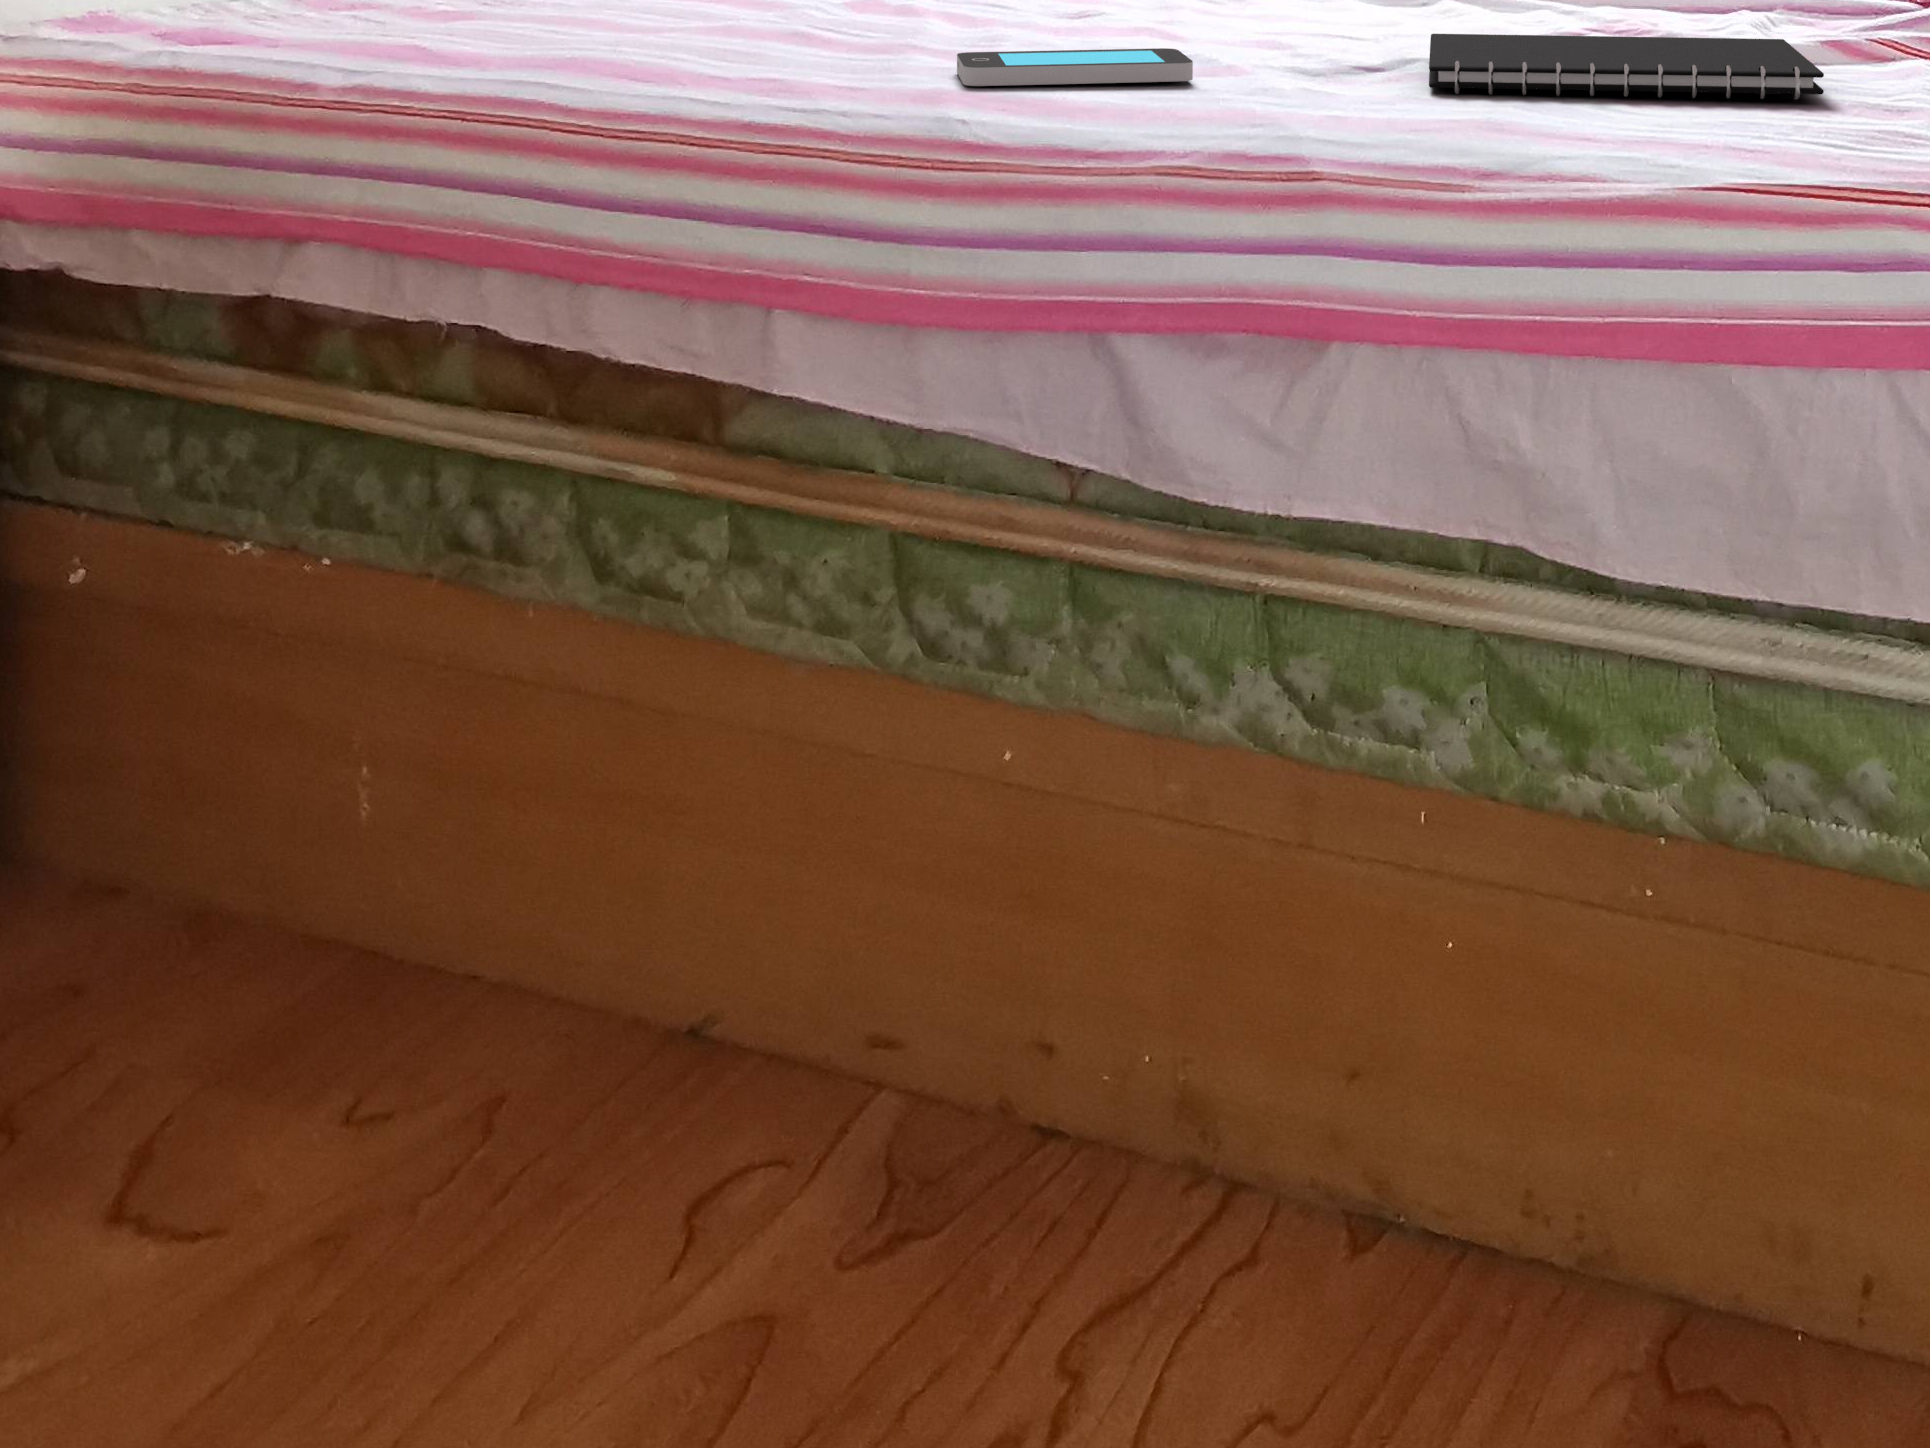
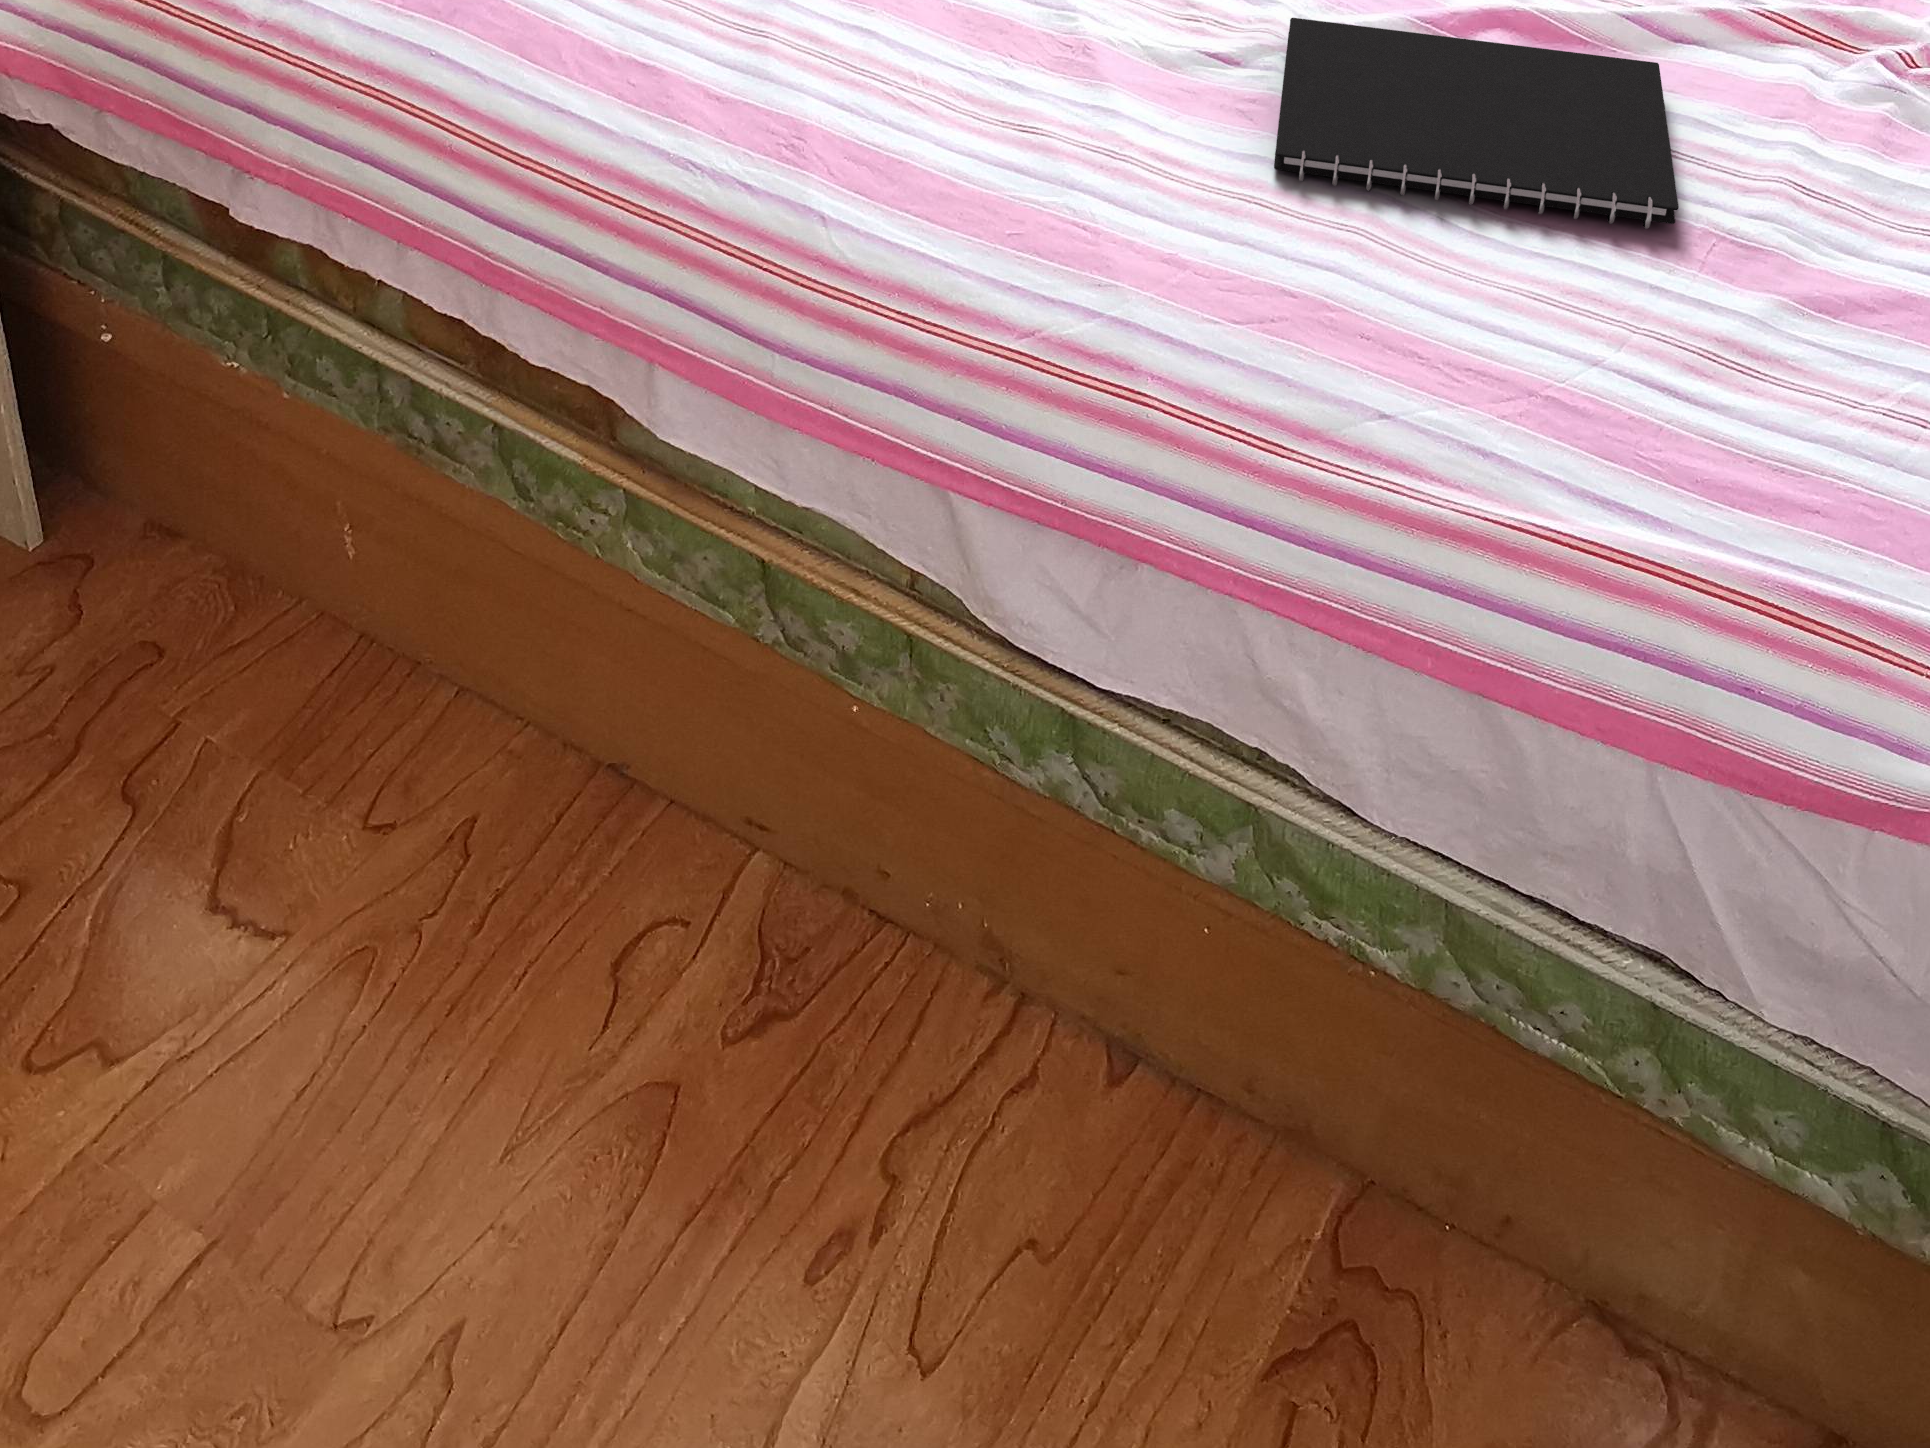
smartphone: present [957,48,1193,86] -> none [820,58,1045,138]

